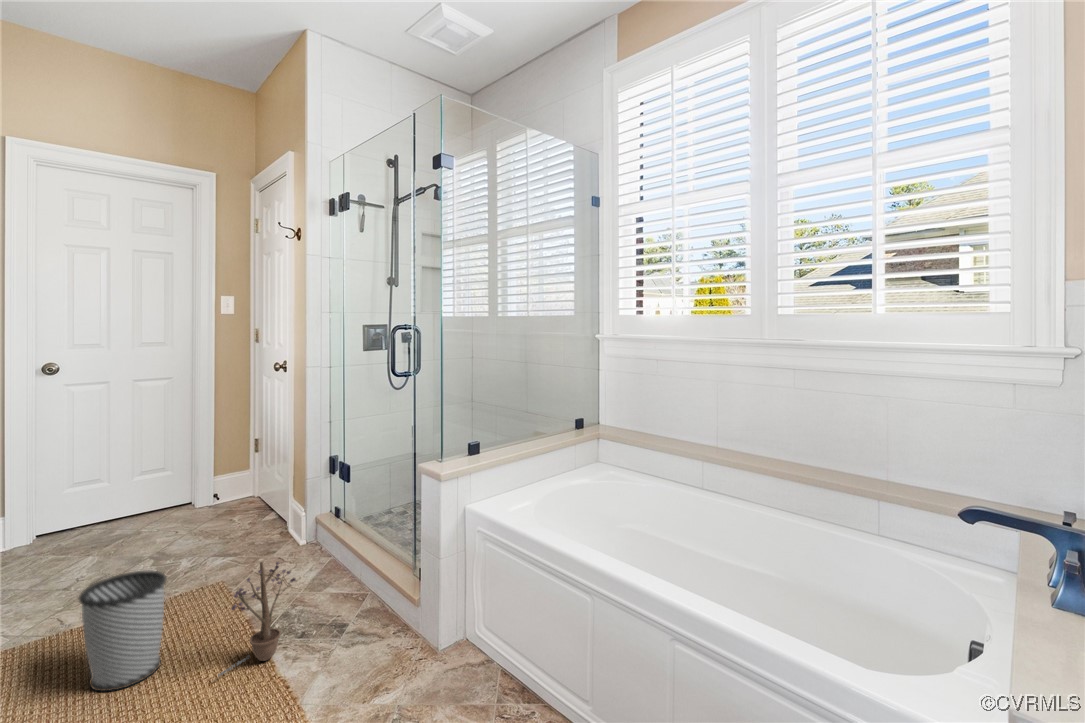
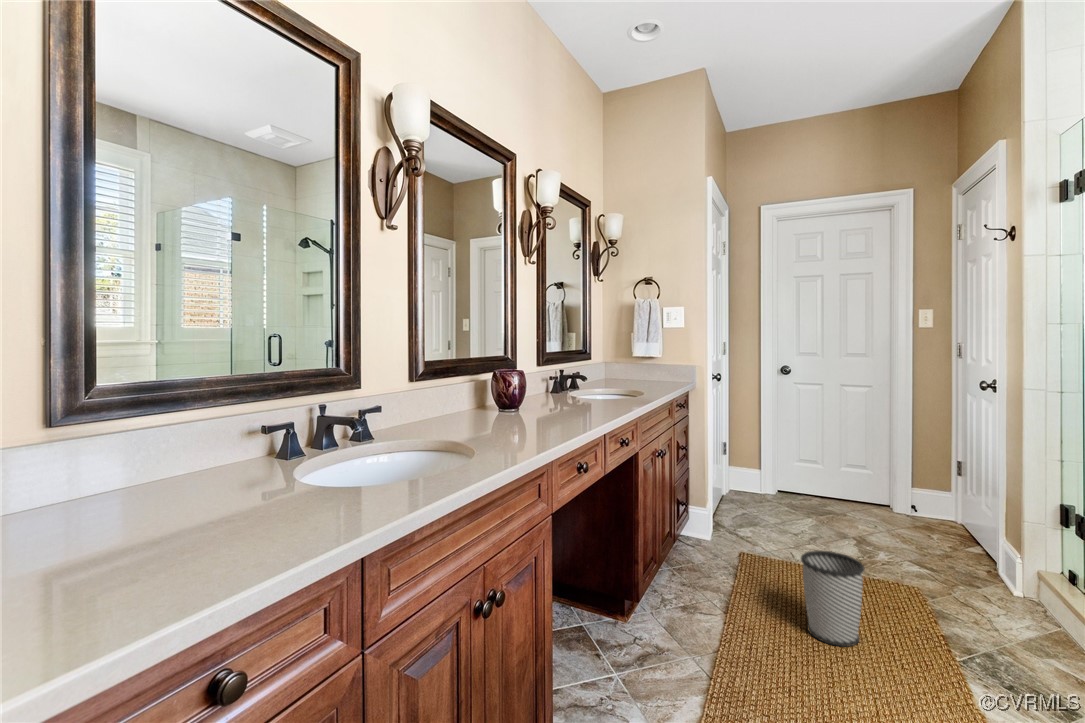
decorative plant: present [218,562,296,677] -> none [910,590,1002,696]

